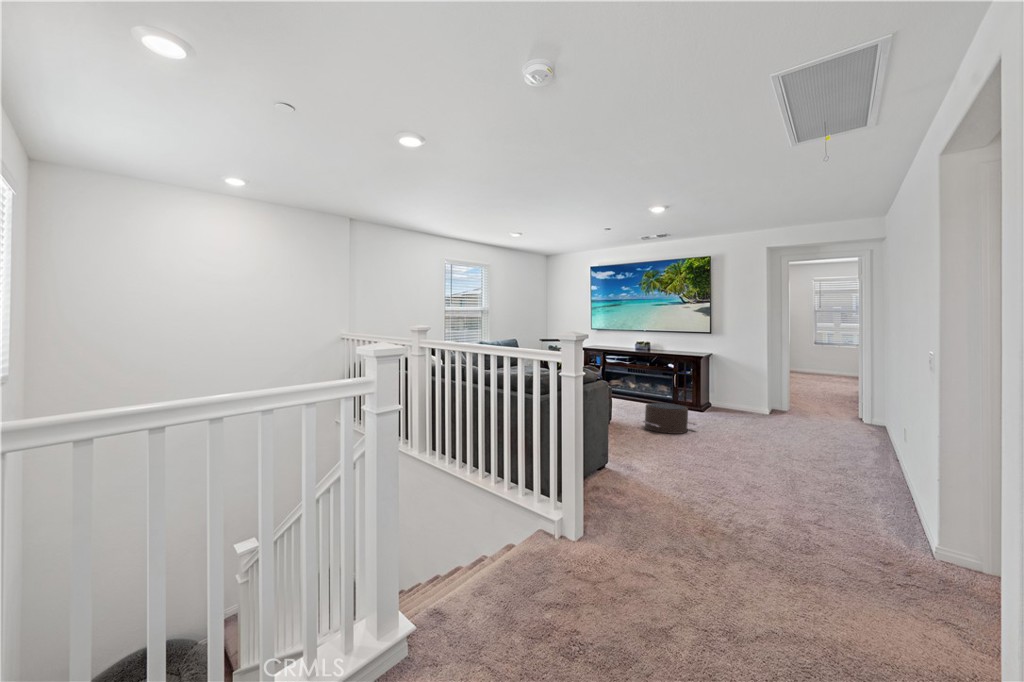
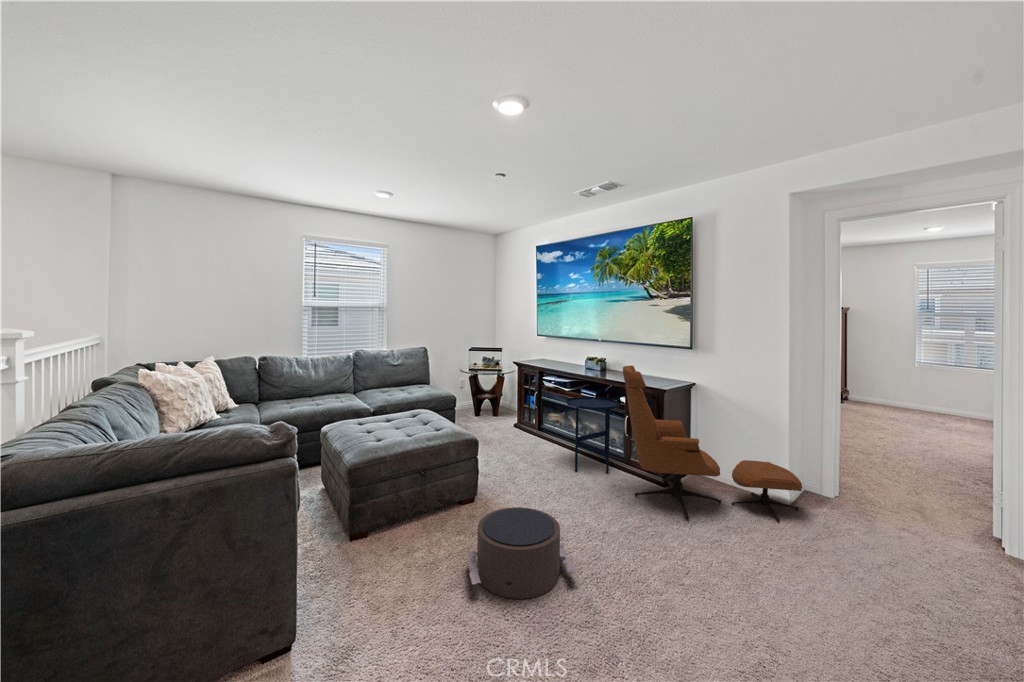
lounge chair: none [684,340,777,418] -> present [623,366,802,522]
side table: none [639,363,672,406] -> present [567,397,619,474]

